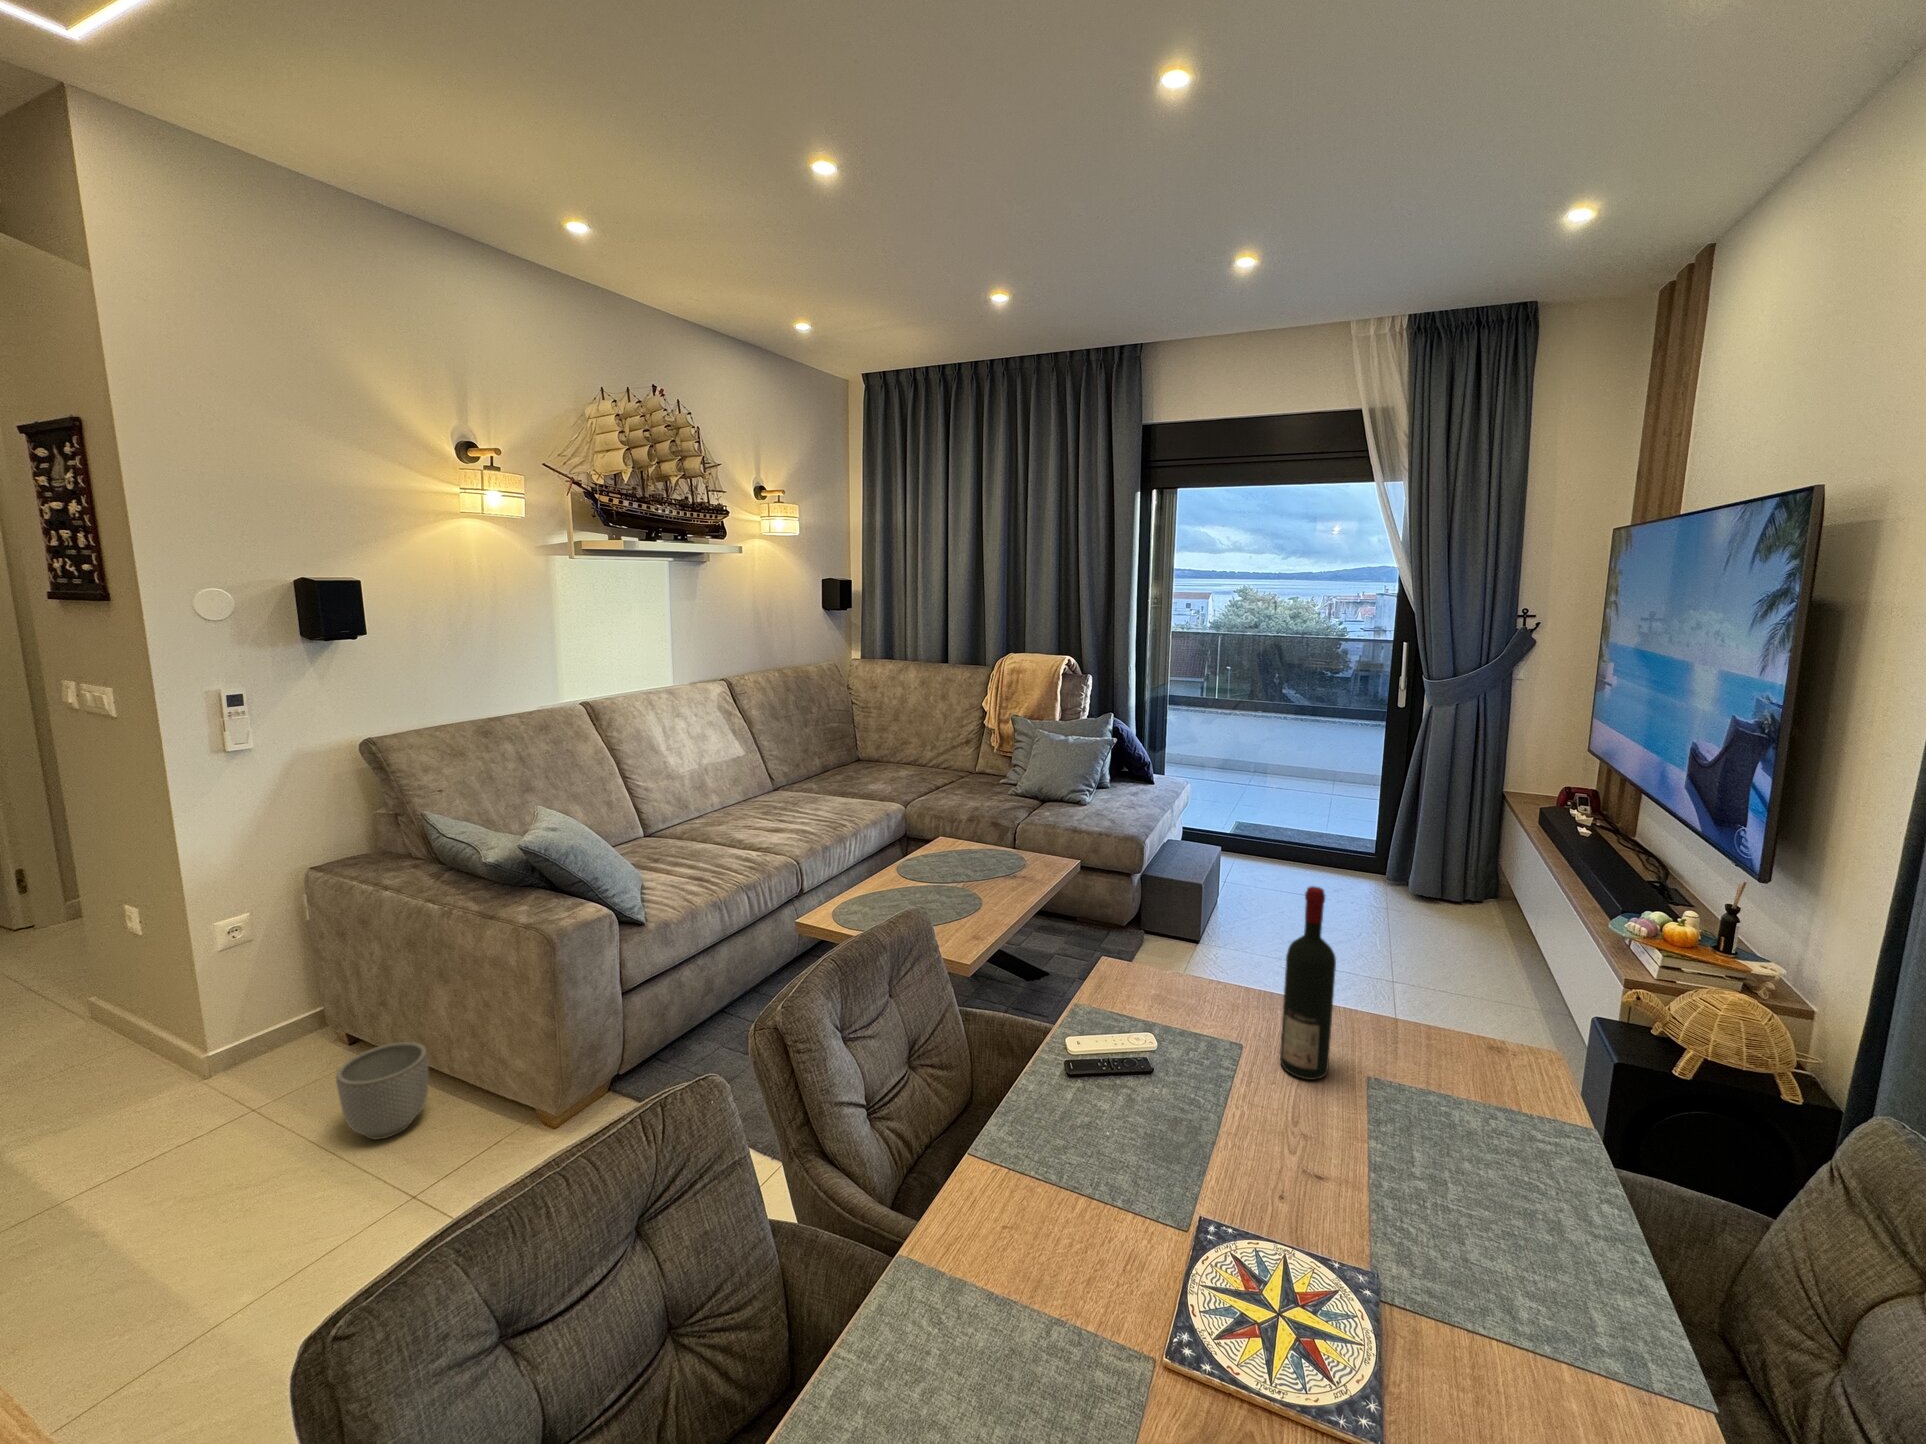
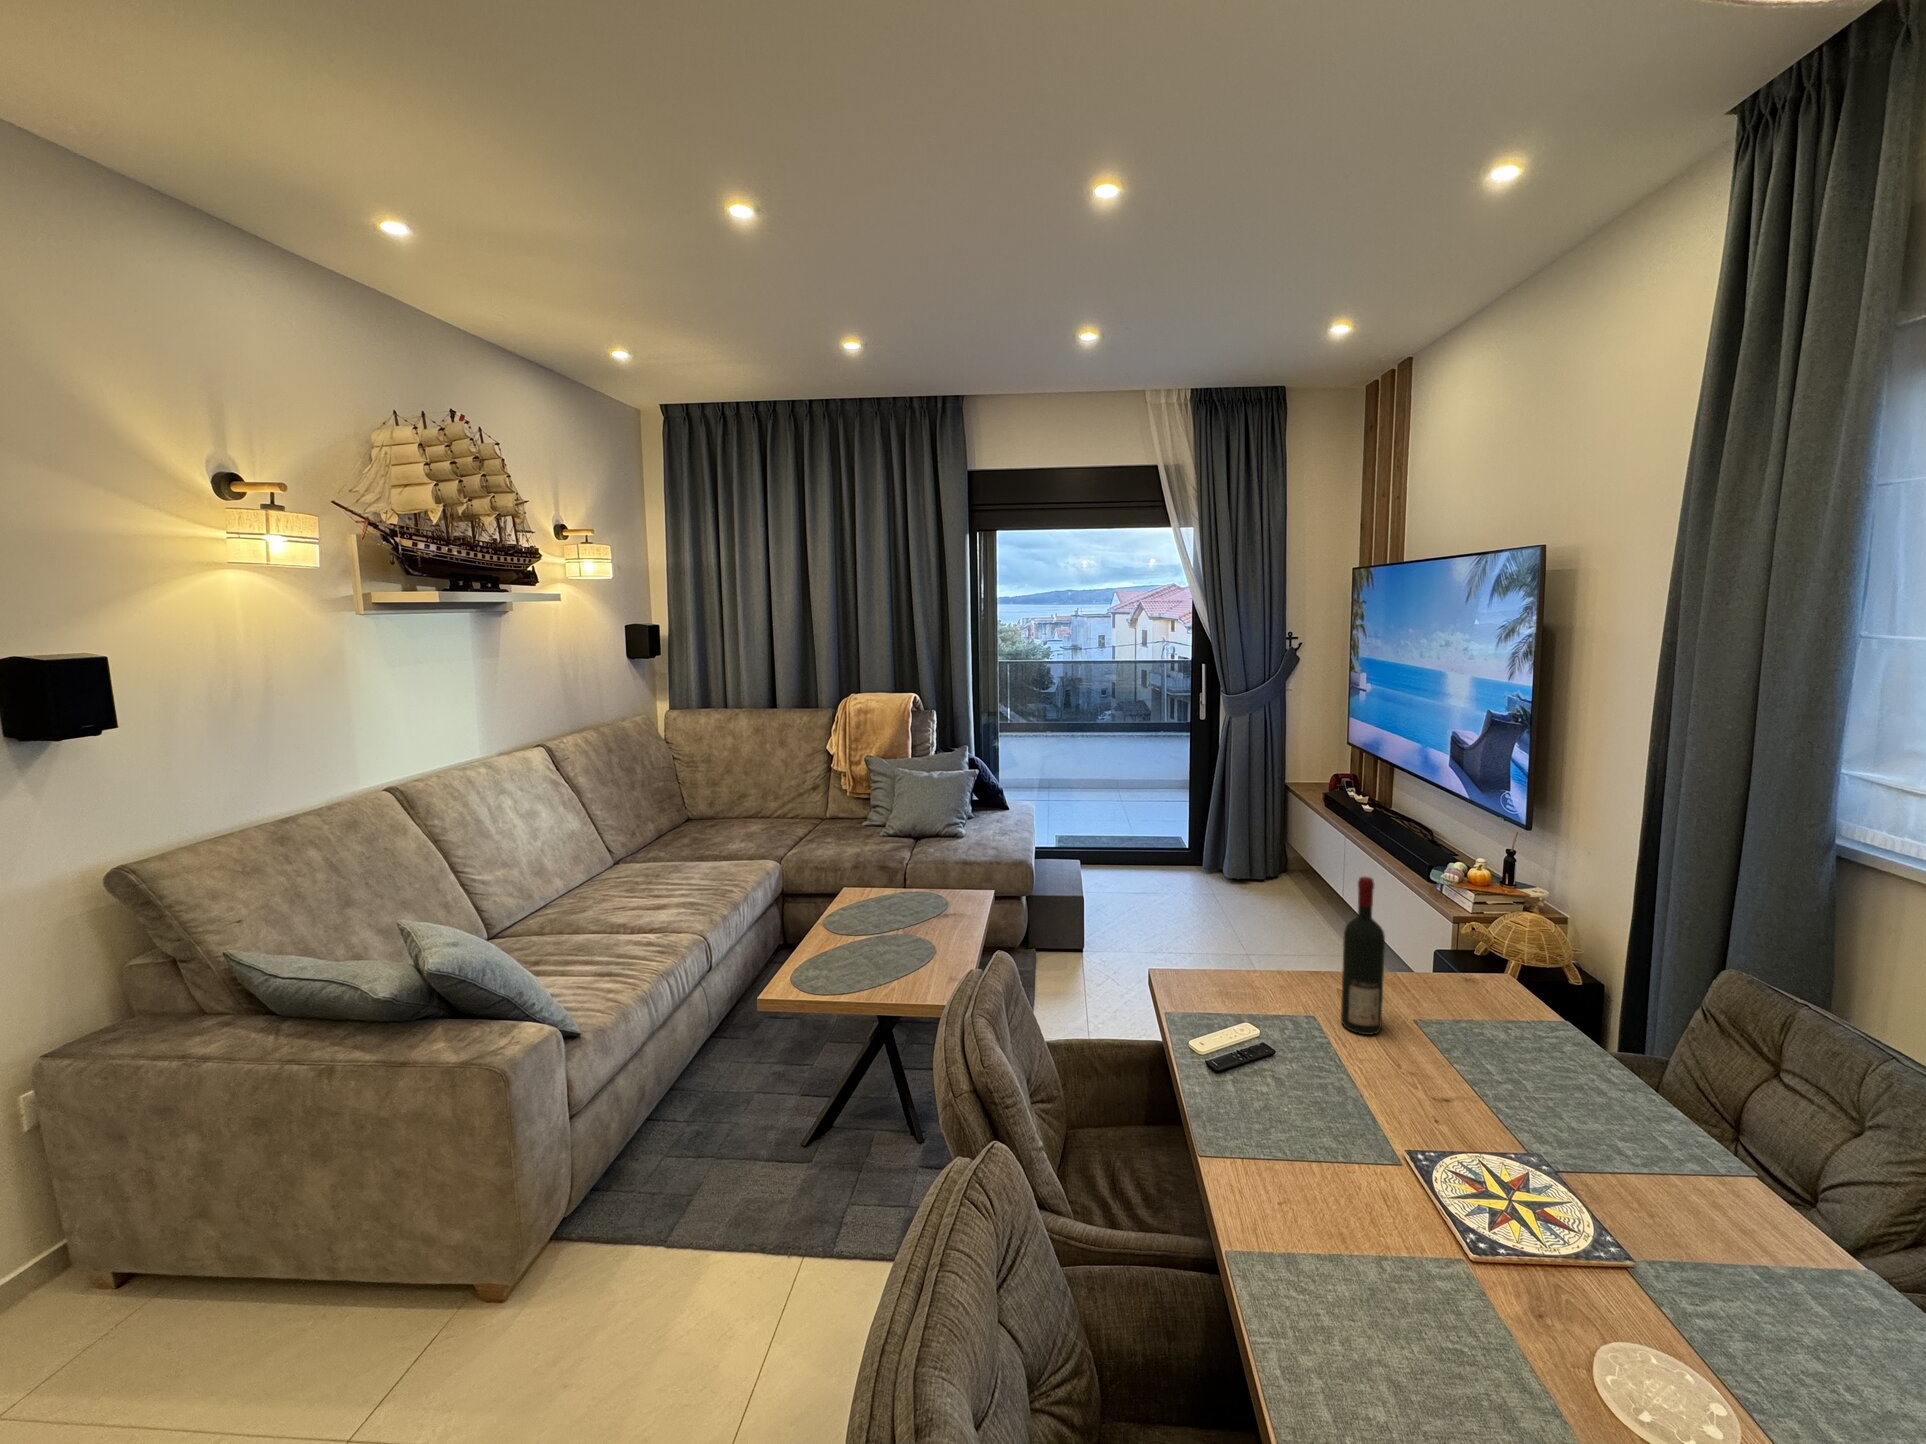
planter: present [336,1042,428,1139] -> none [182,1240,312,1381]

